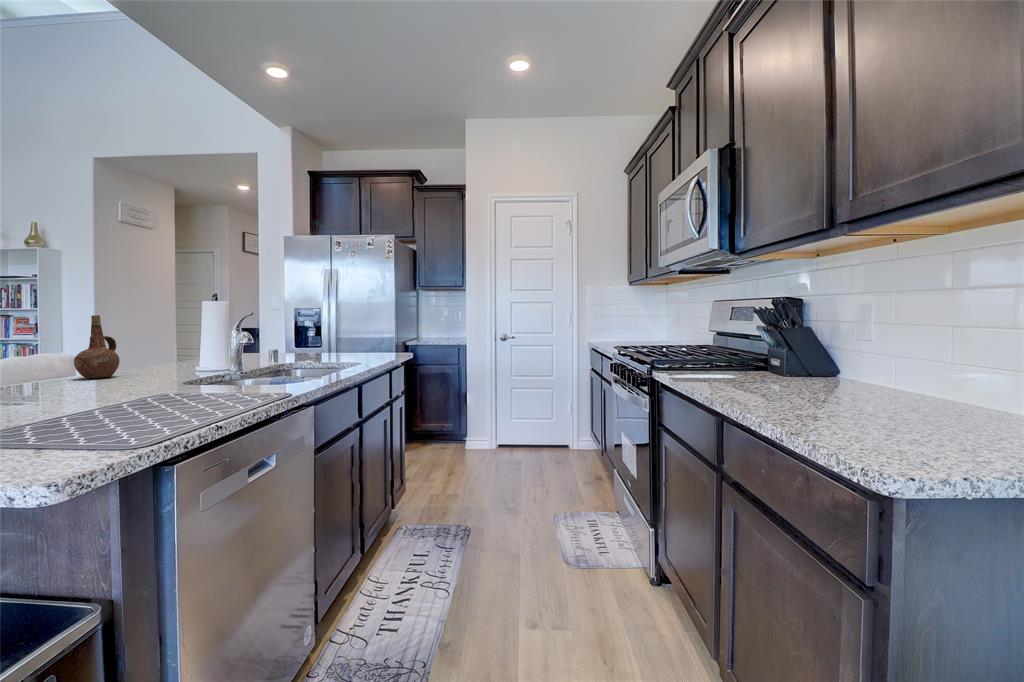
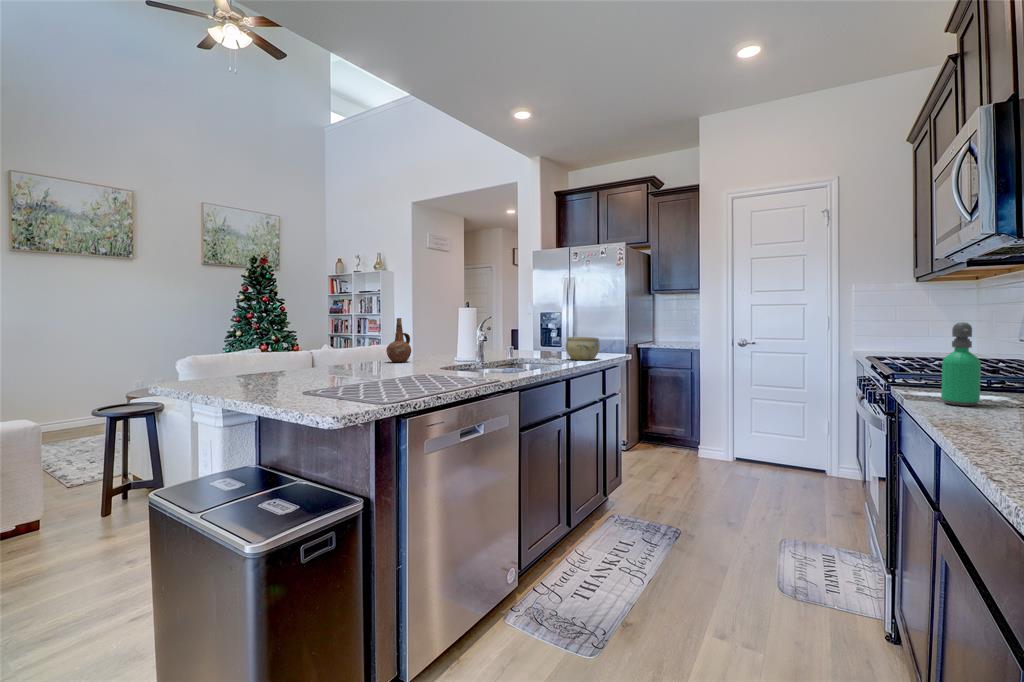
soap dispenser: none [697,319,721,385] -> present [941,323,981,406]
ceramic bowl: none [342,336,382,362] -> present [566,337,600,360]

